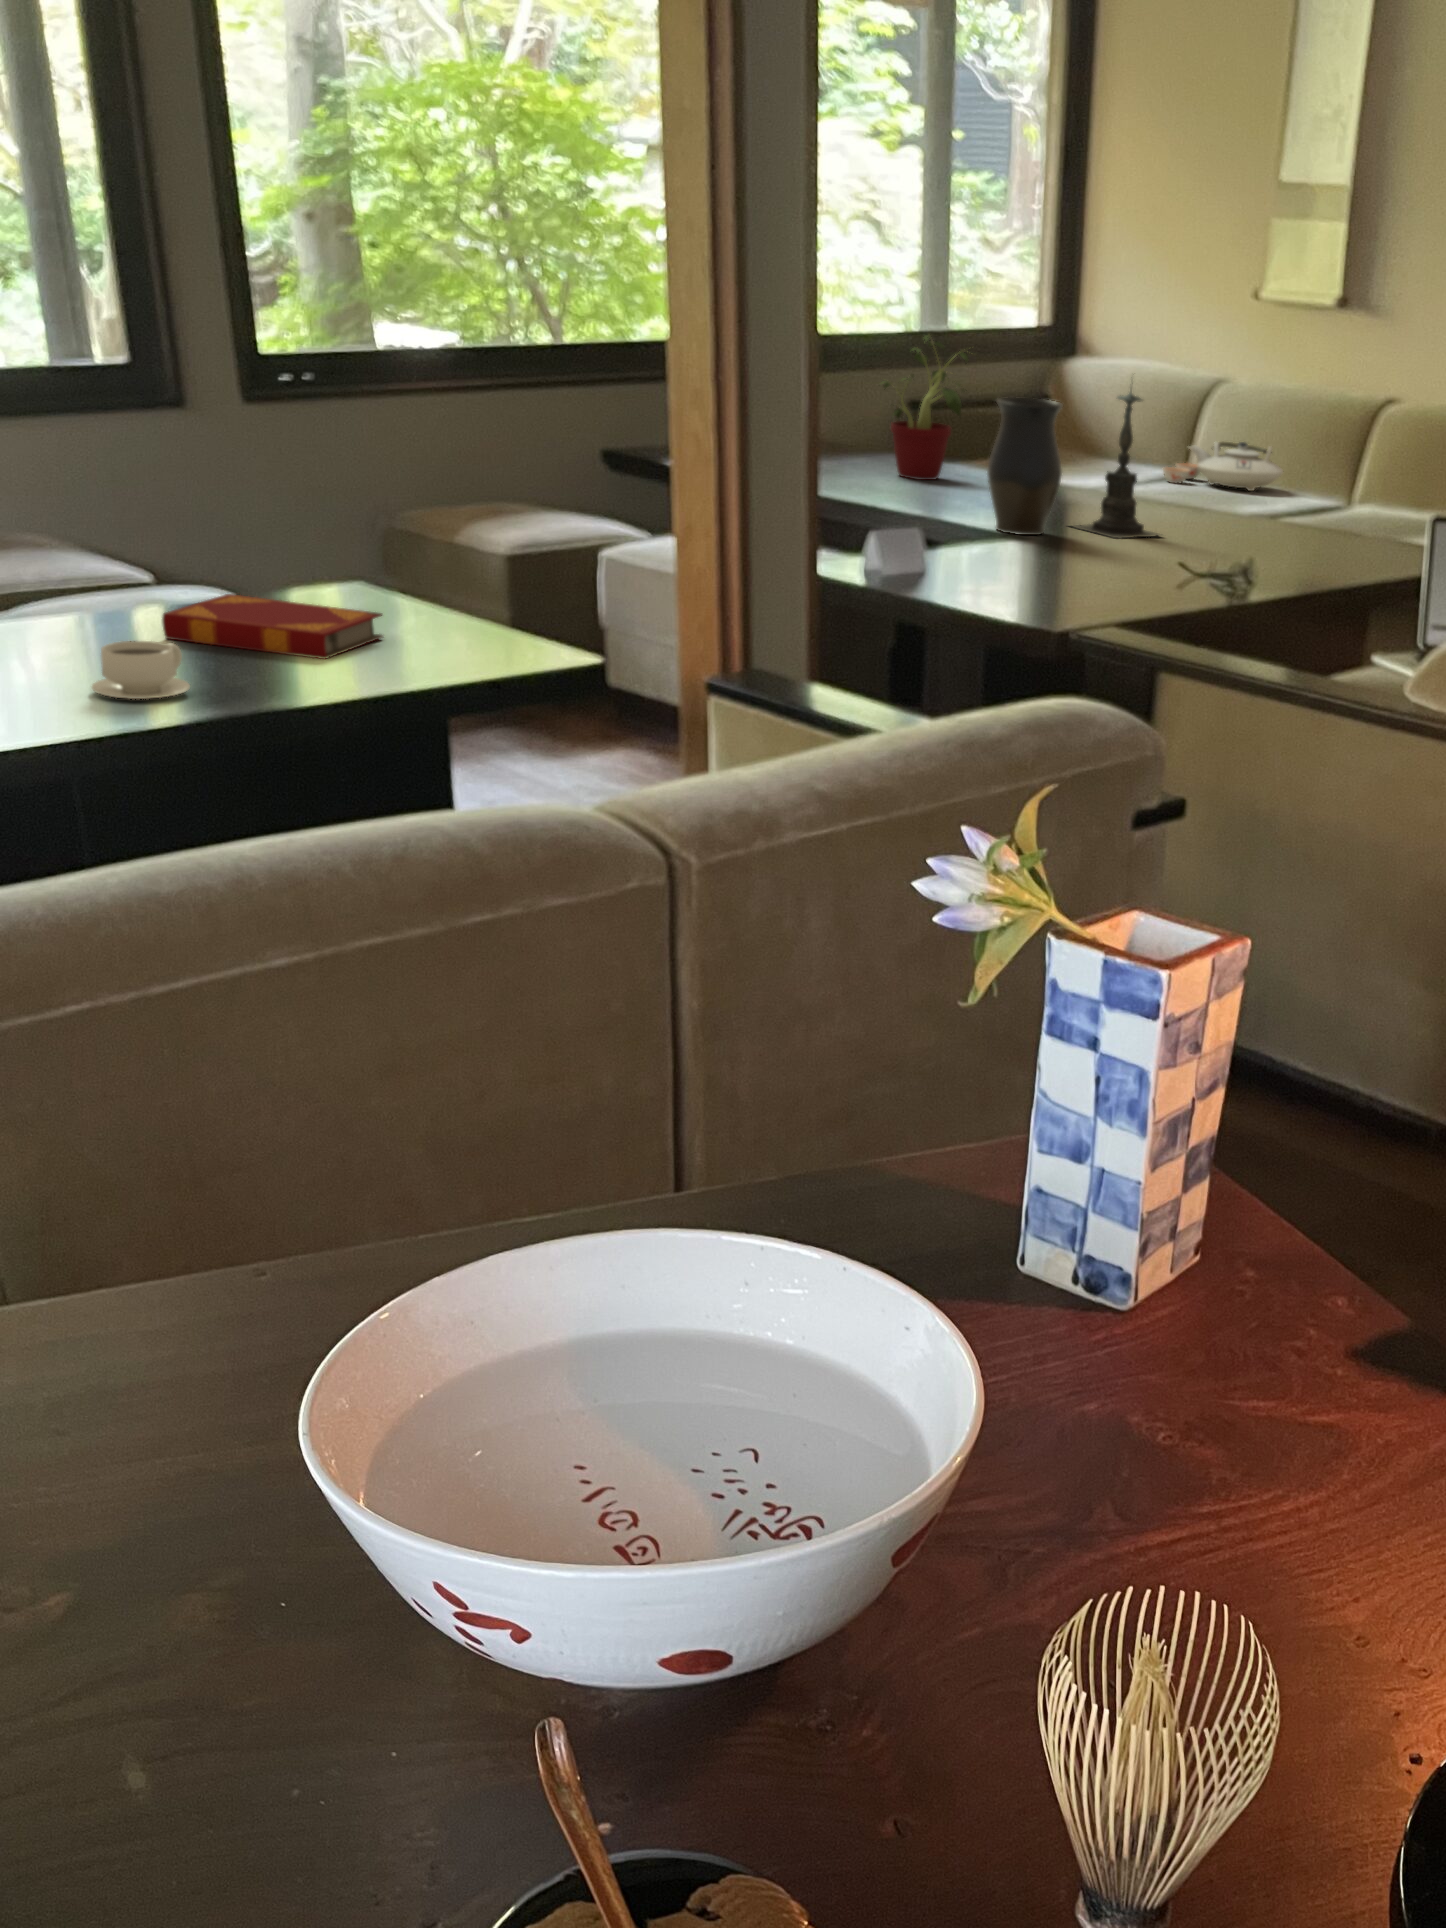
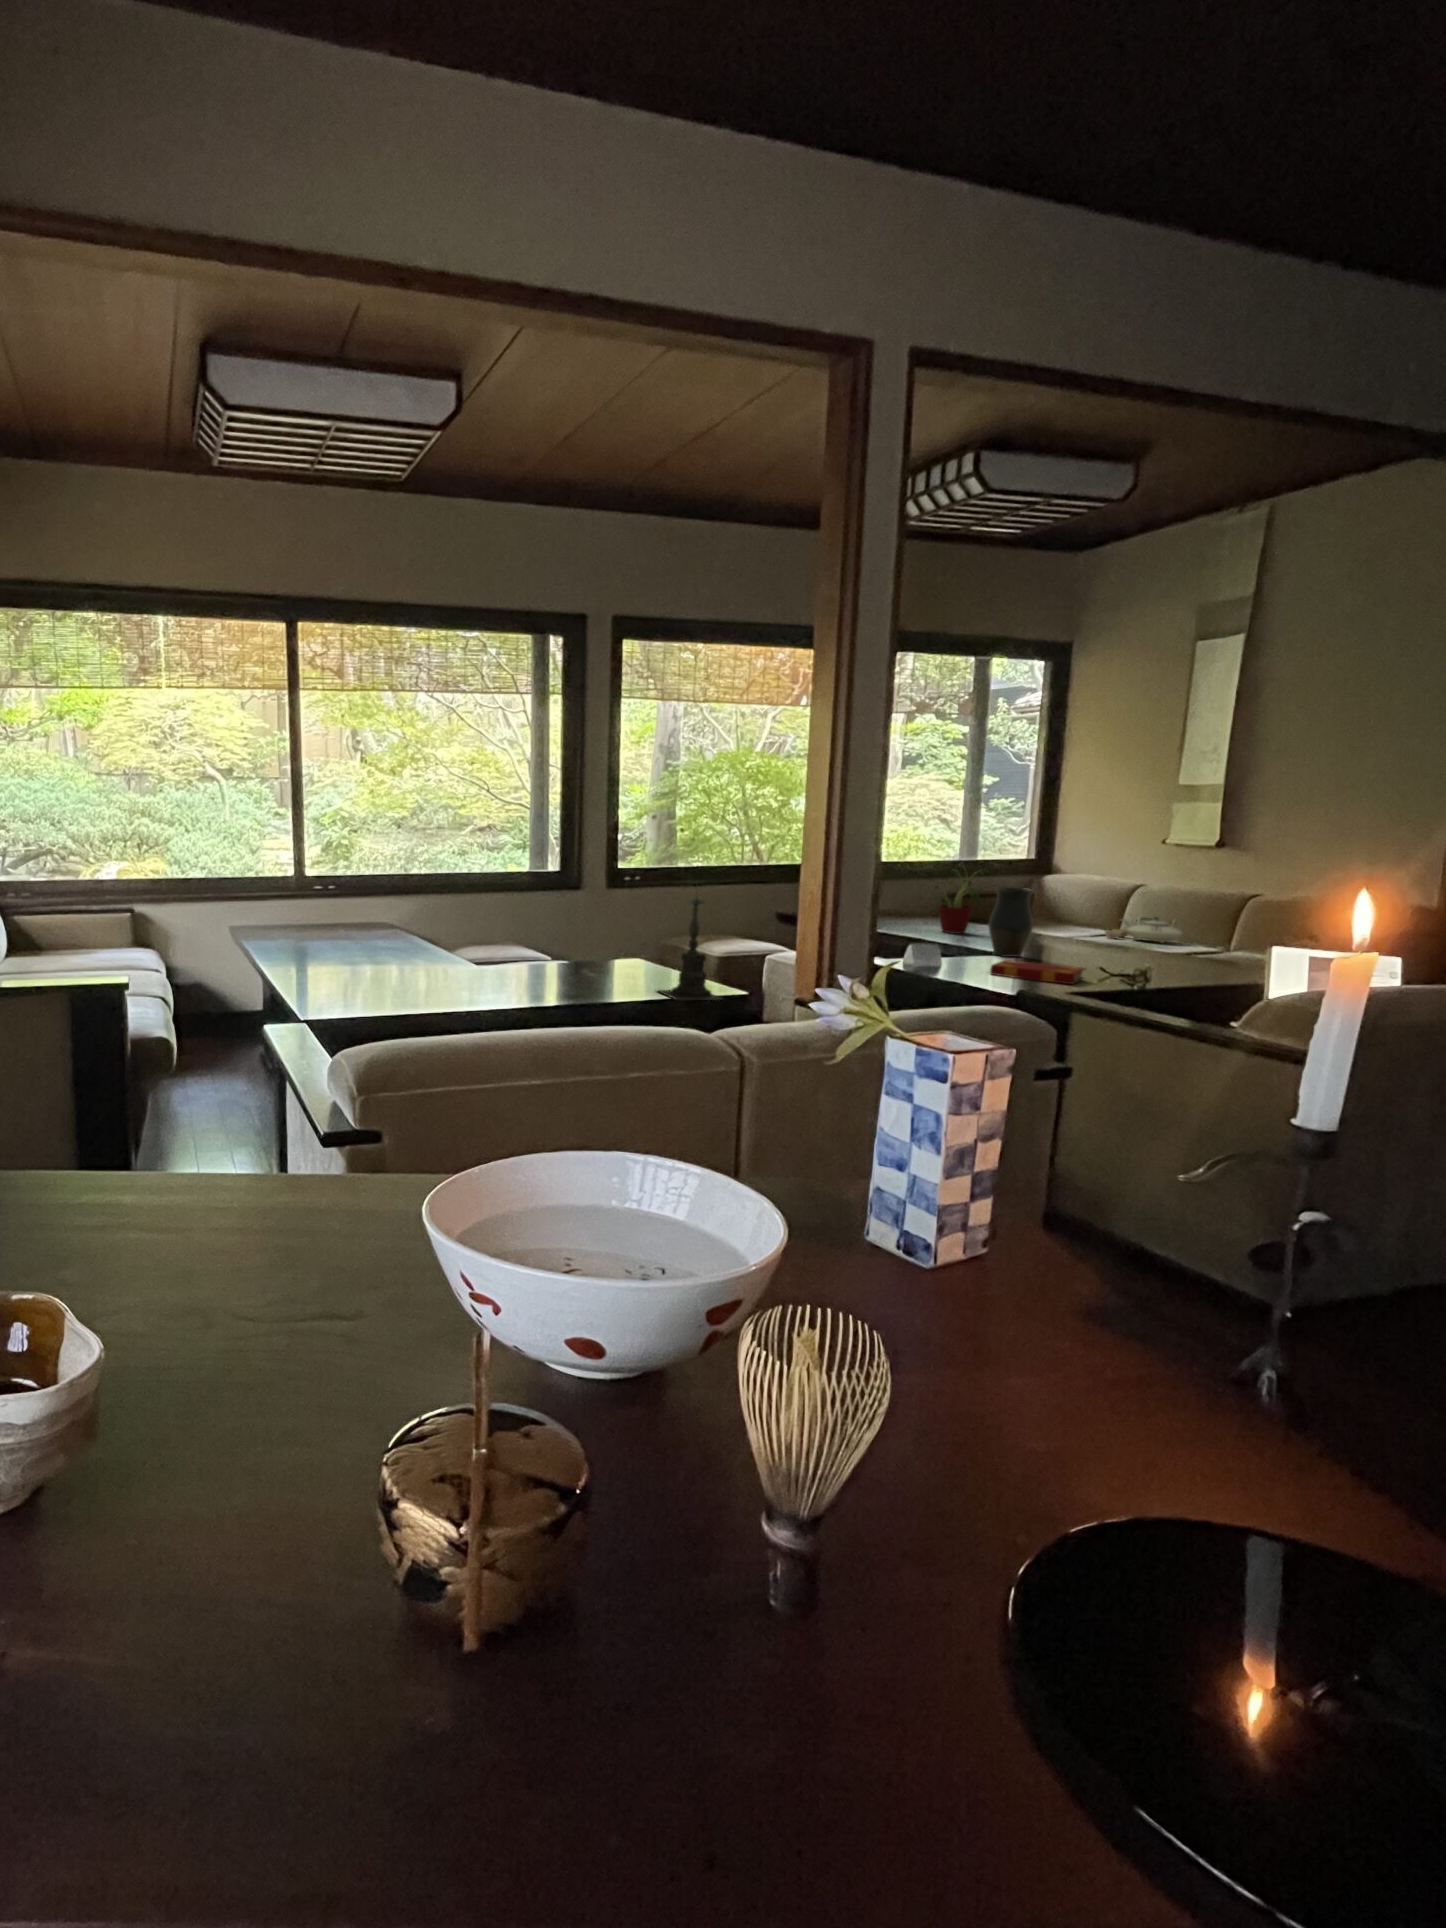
candle holder: present [1072,391,1159,539] -> present [658,897,723,1001]
hardback book: present [162,594,383,659] -> present [990,960,1085,984]
teacup: present [92,641,190,699] -> none [507,978,551,1002]

